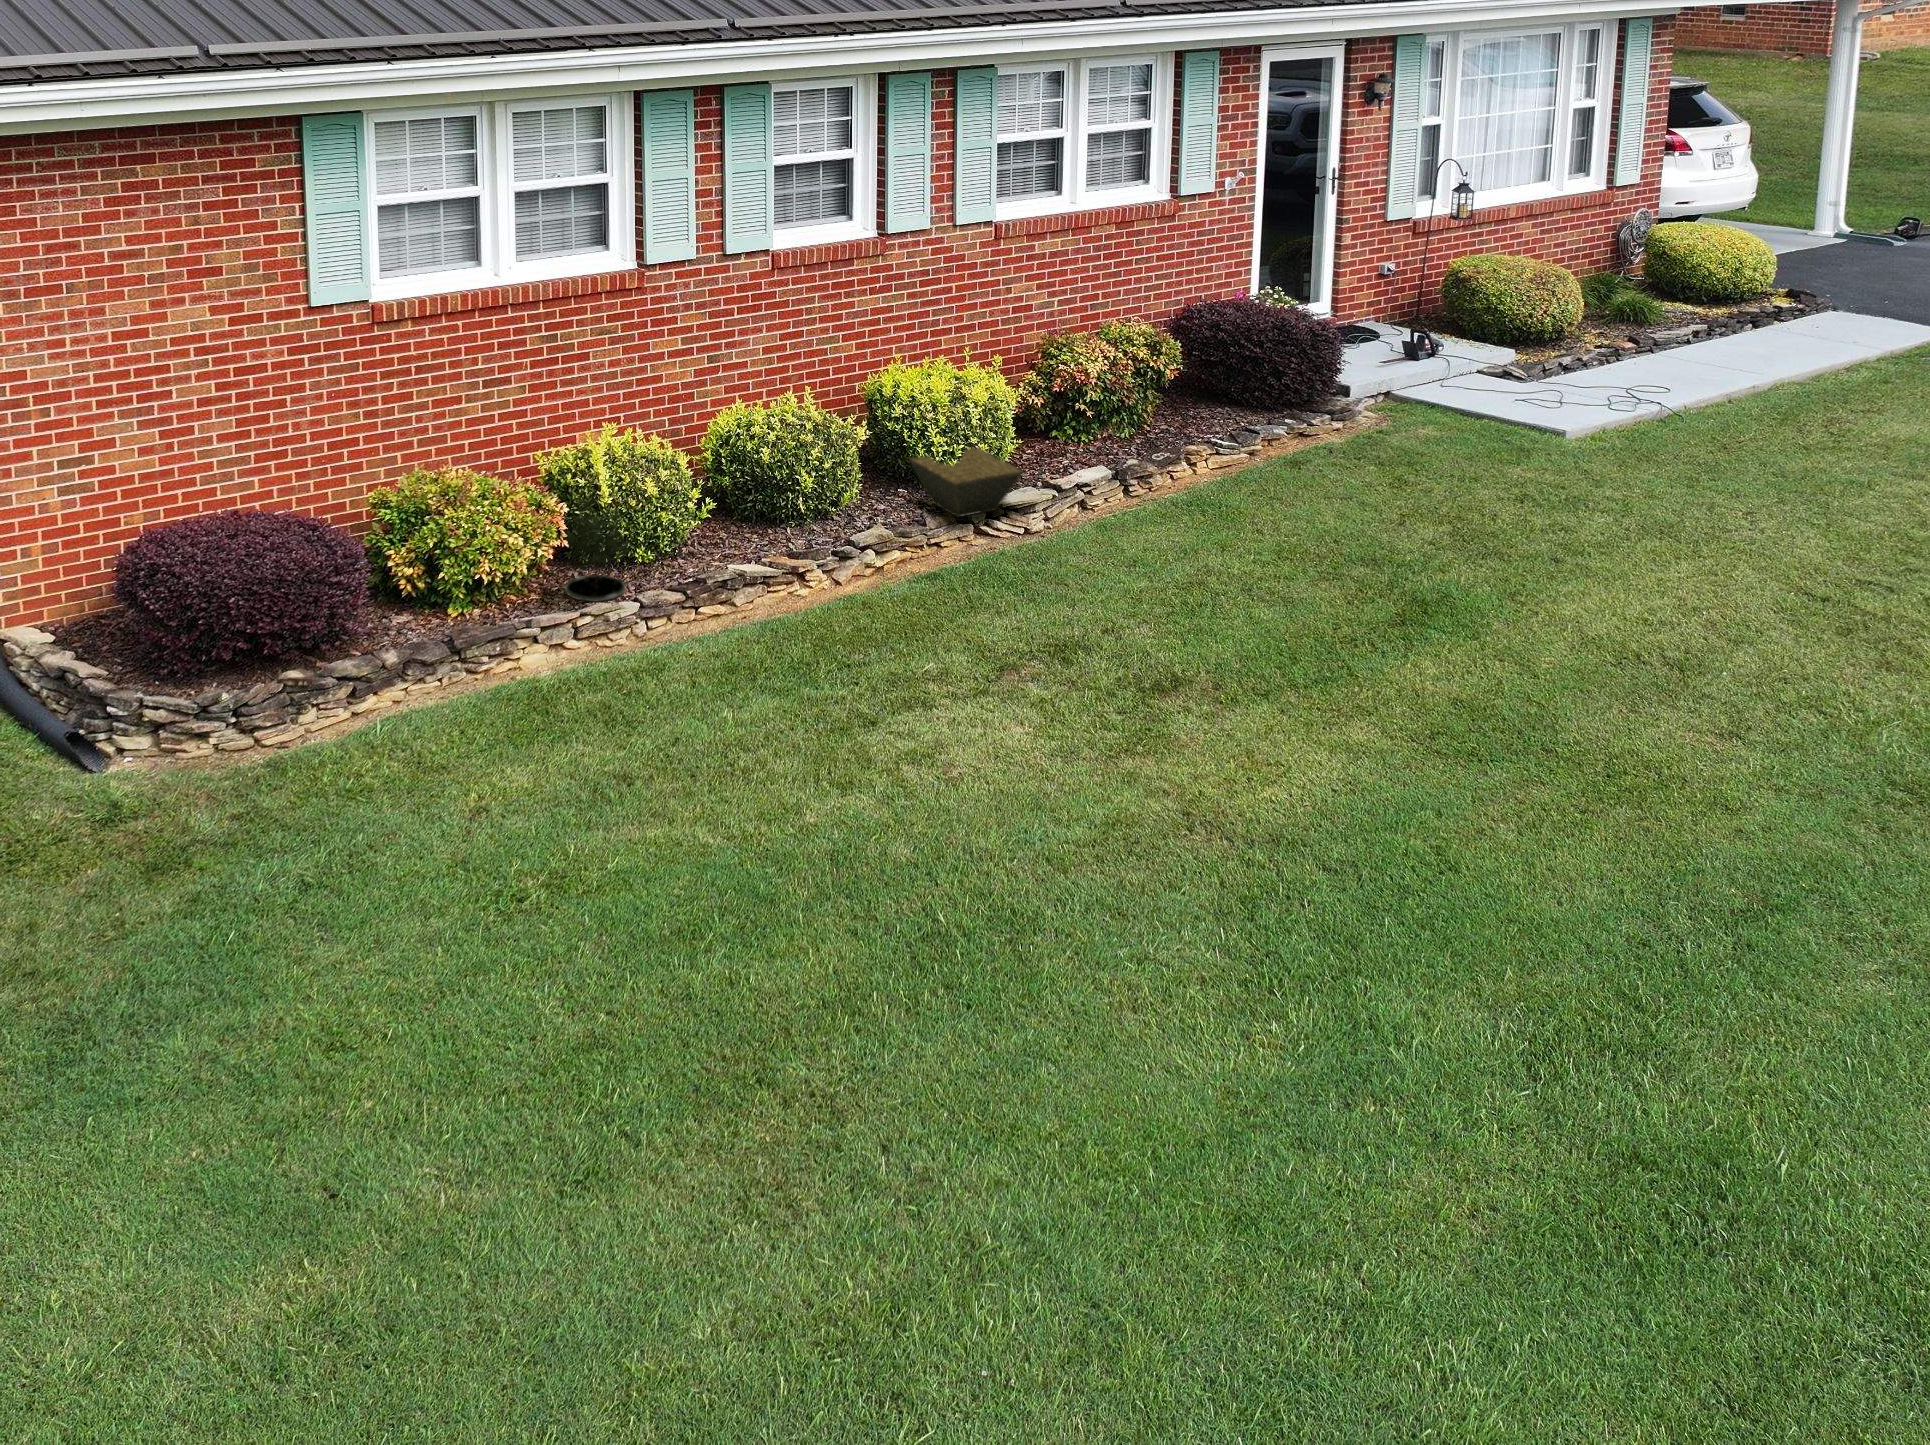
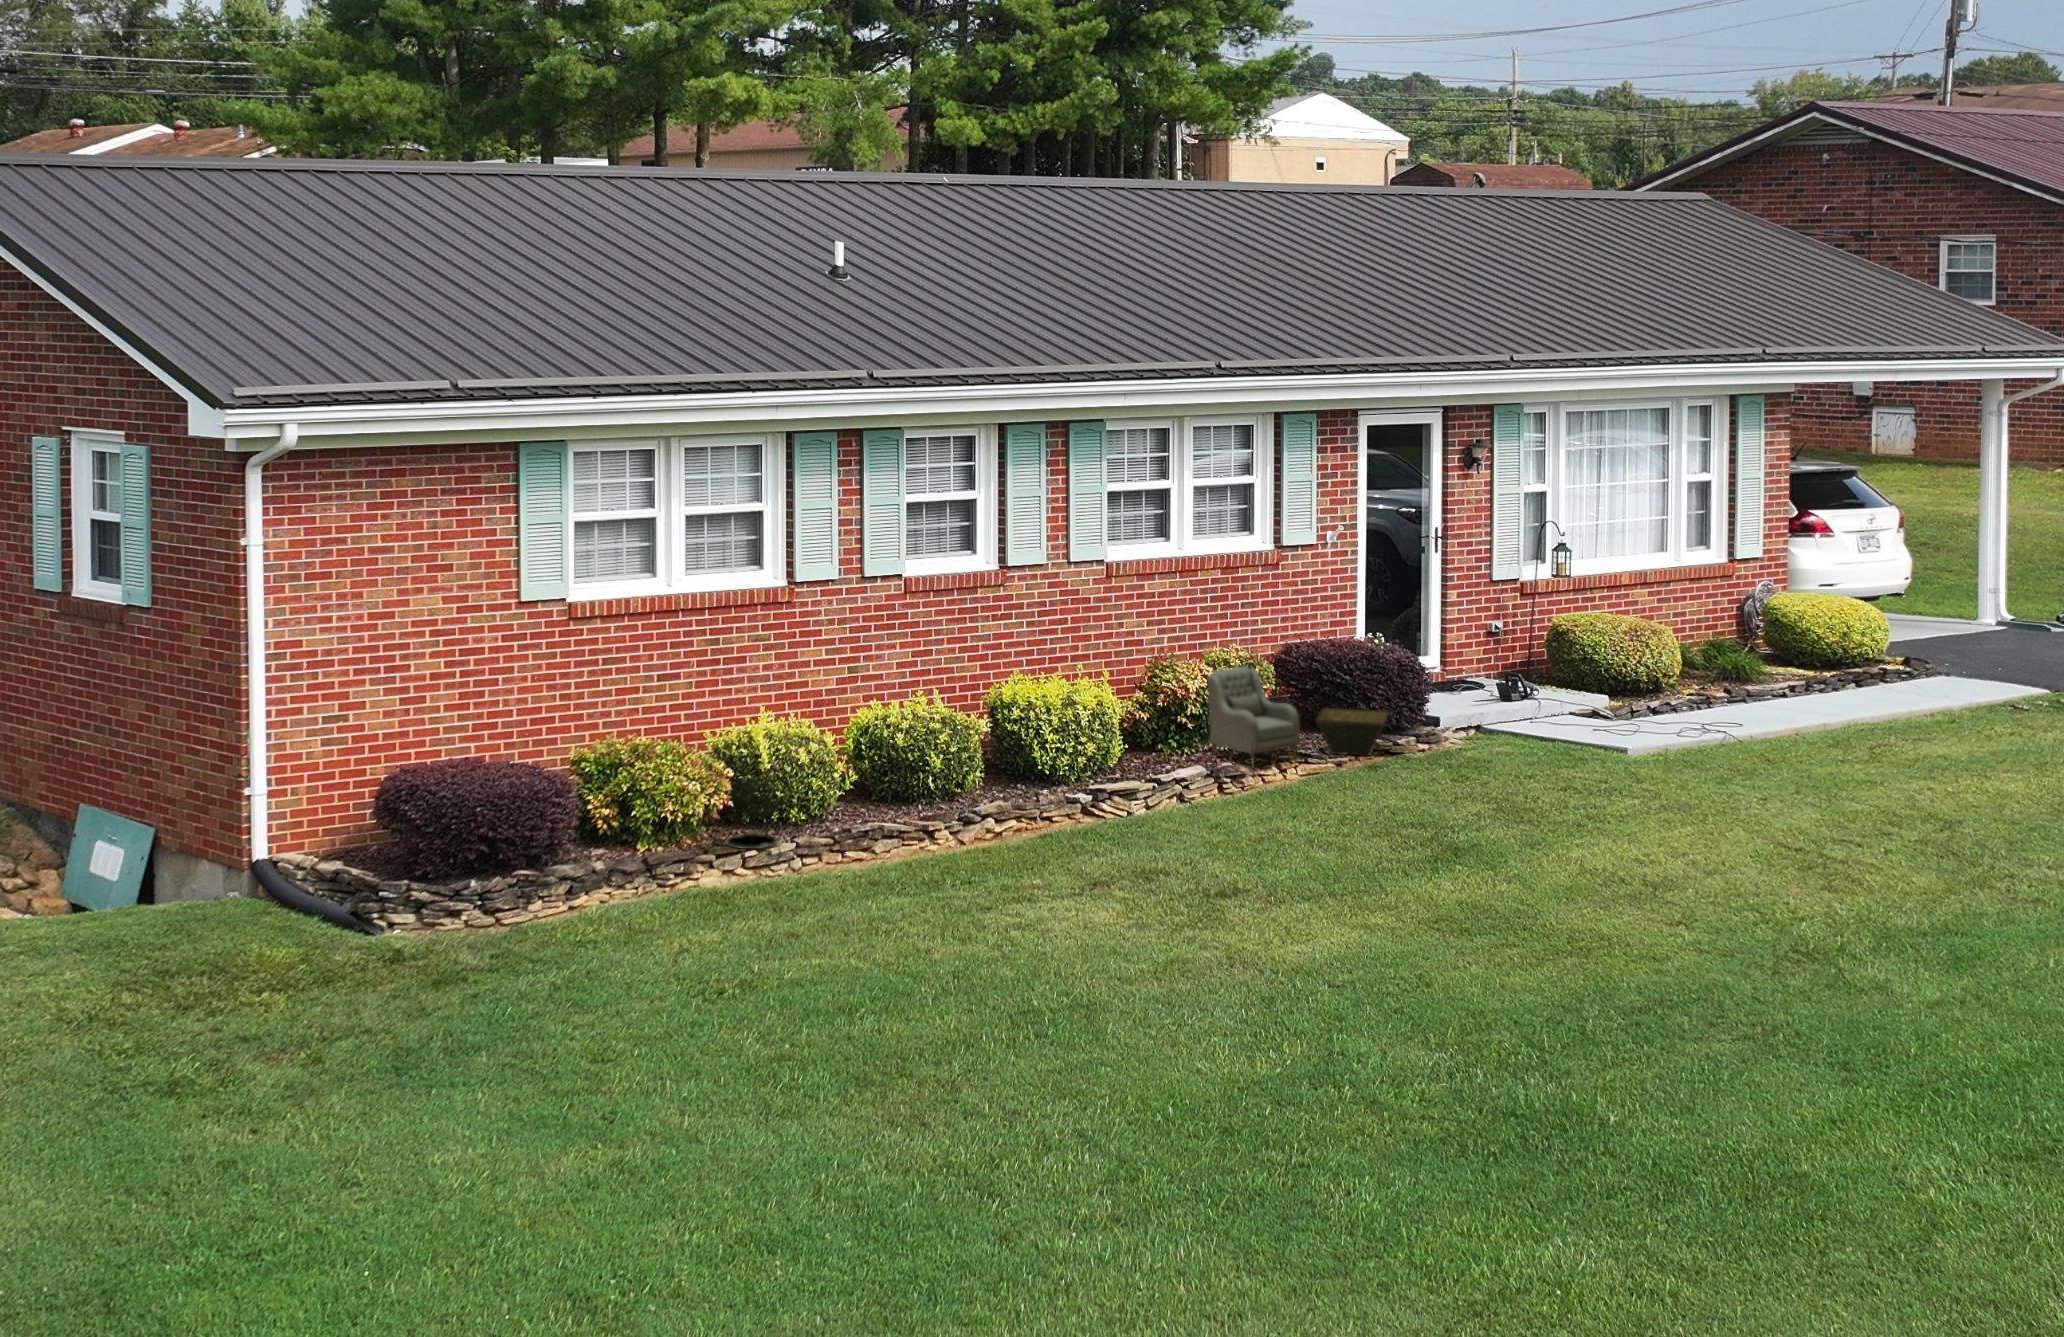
armchair: none [1104,312,1205,459] -> present [1207,666,1300,767]
basket: present [909,447,1023,517] -> present [1316,708,1389,756]

